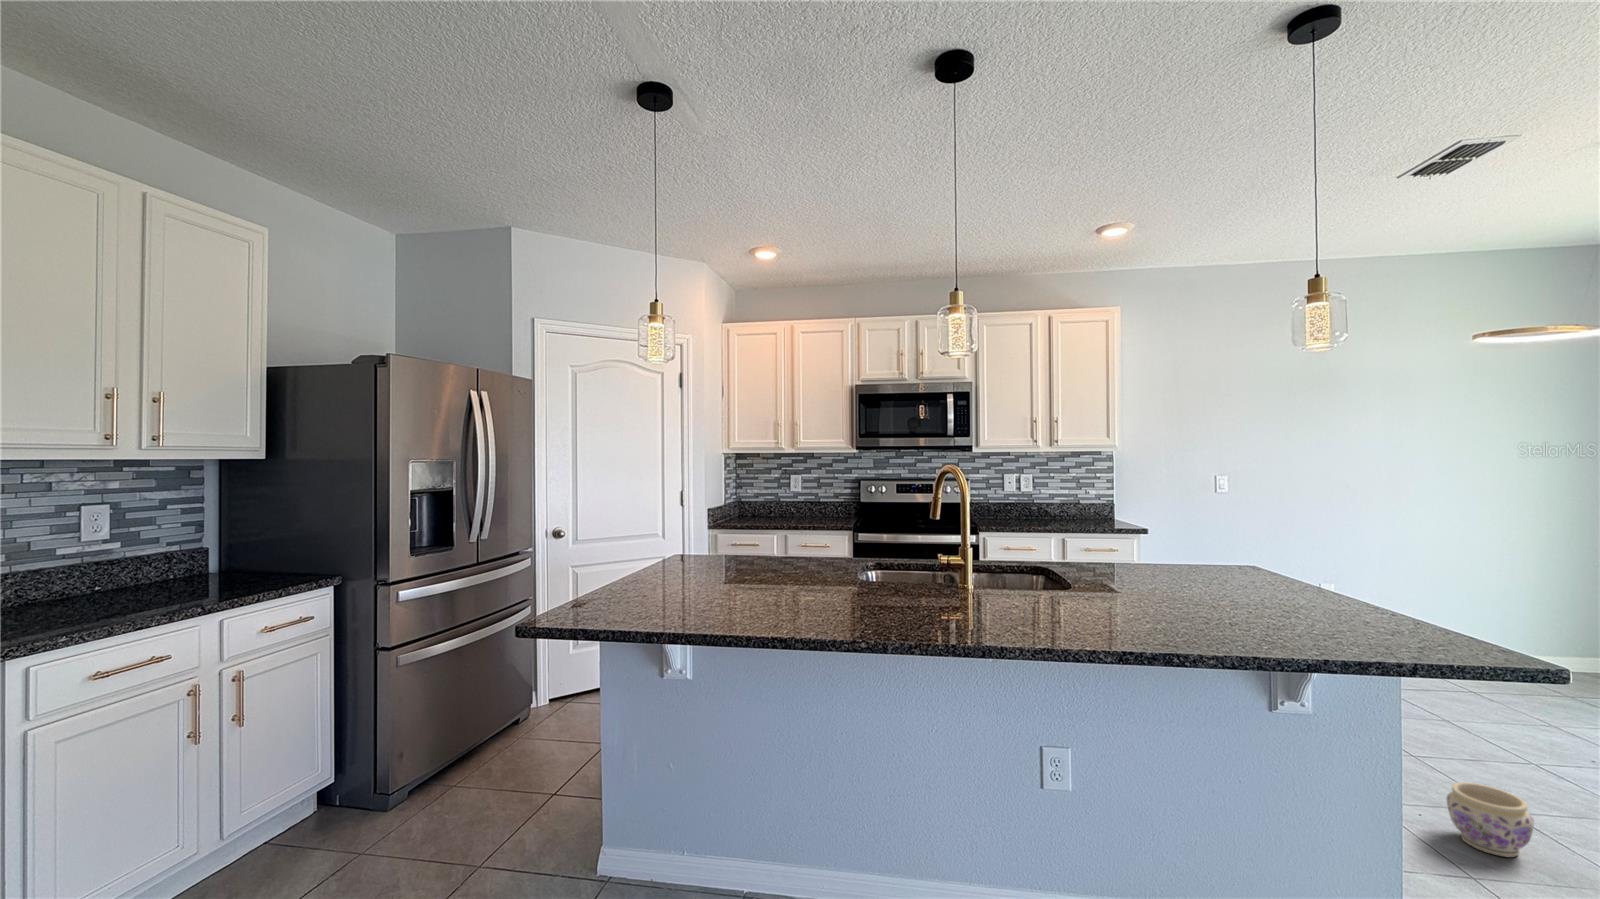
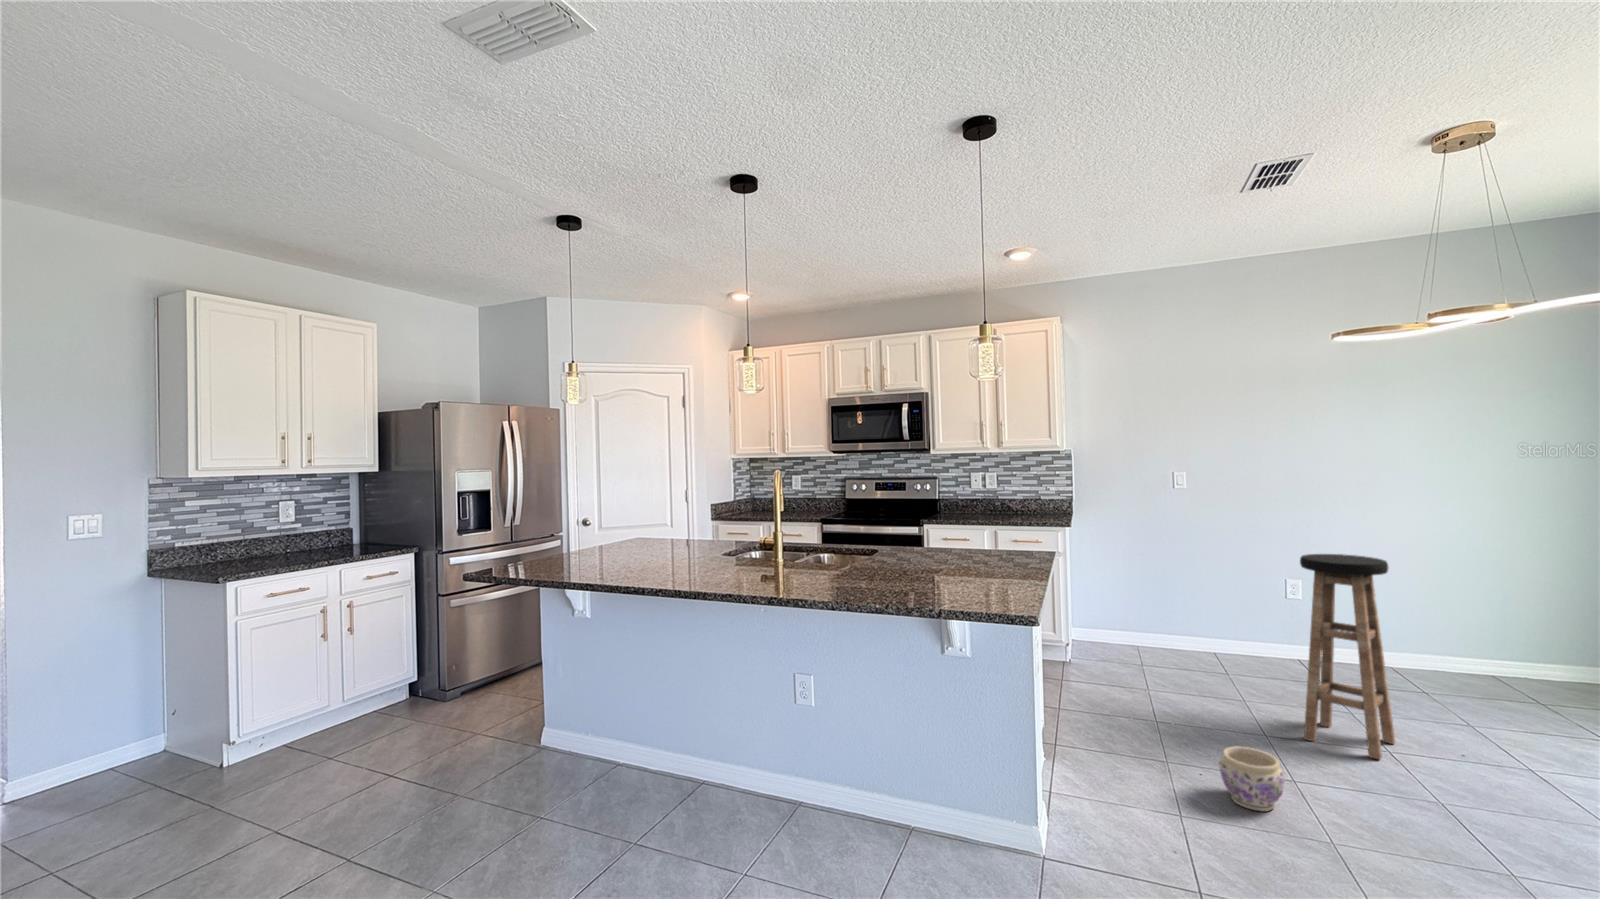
bar stool: none [1428,562,1530,776] -> present [1300,554,1395,760]

